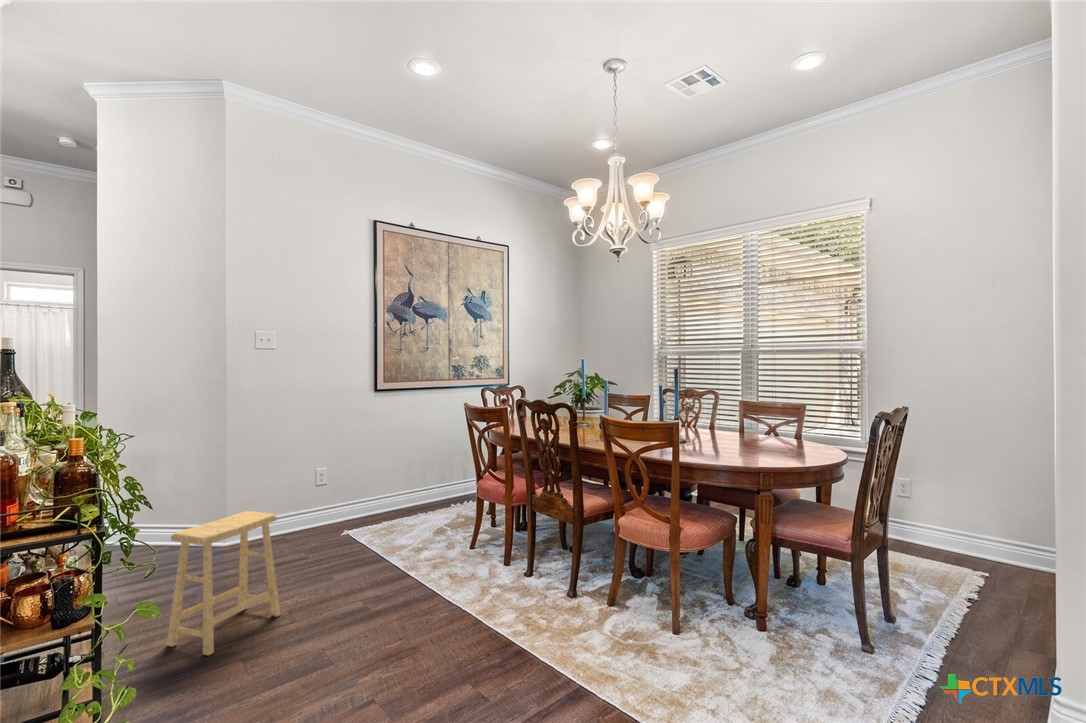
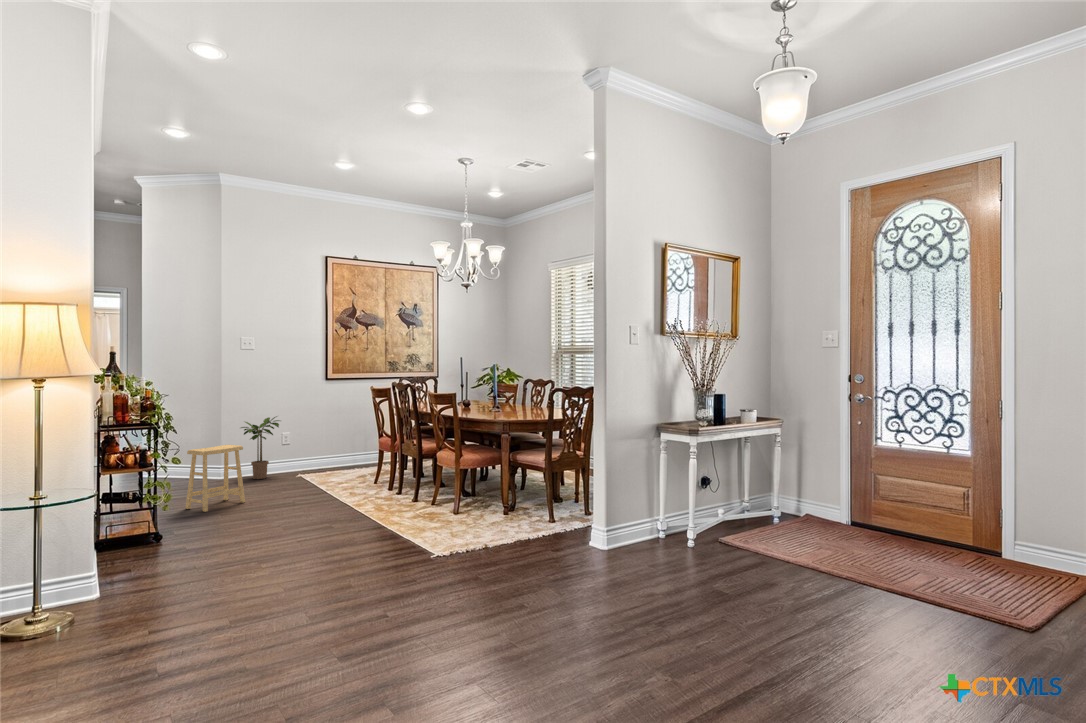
potted plant: none [254,446,319,545] -> present [241,416,280,479]

